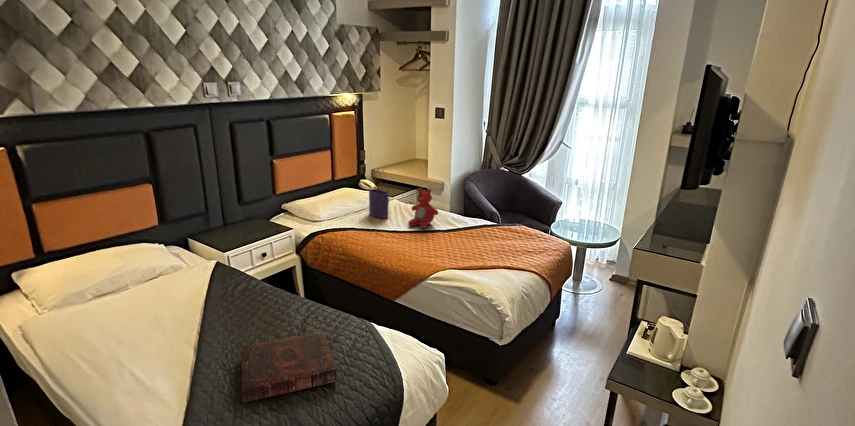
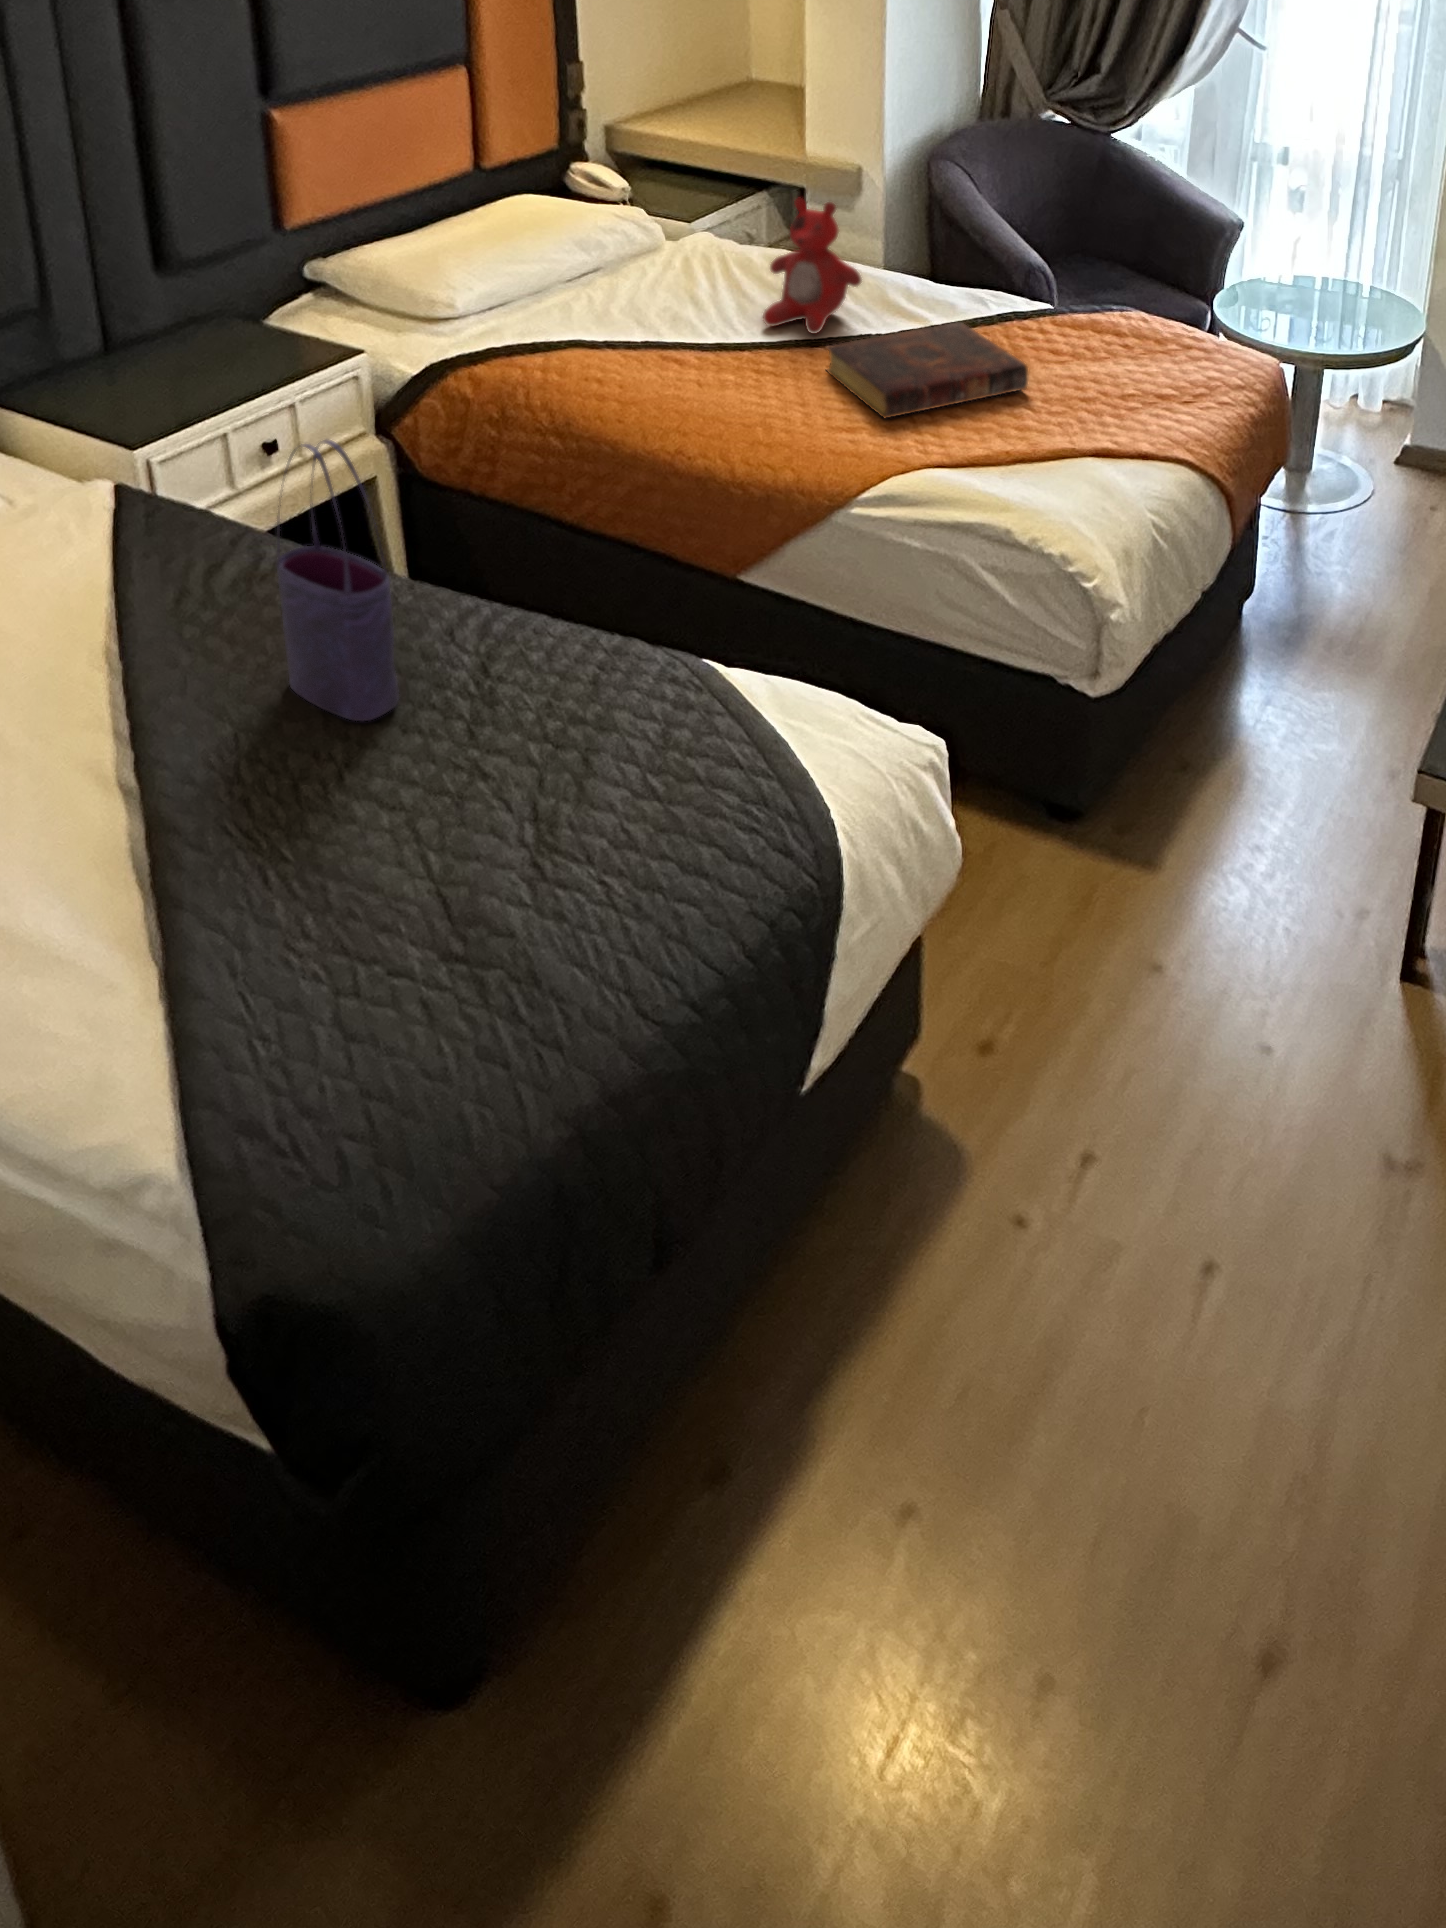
tote bag: present [369,168,389,218] -> present [277,440,399,721]
book: present [242,331,337,403] -> present [826,322,1028,418]

